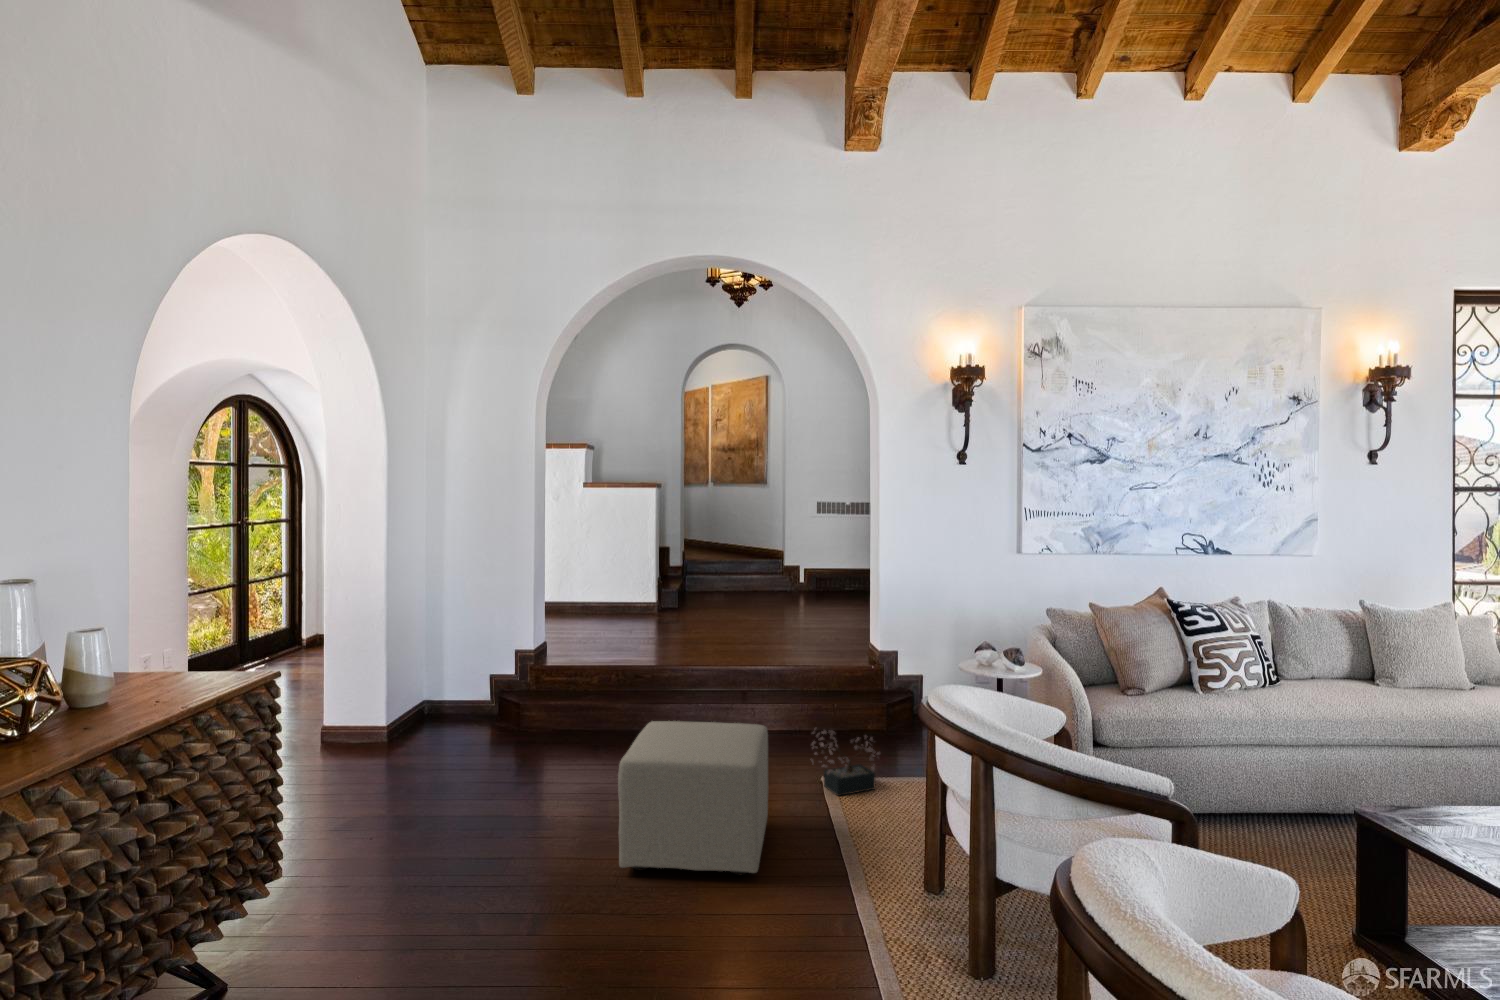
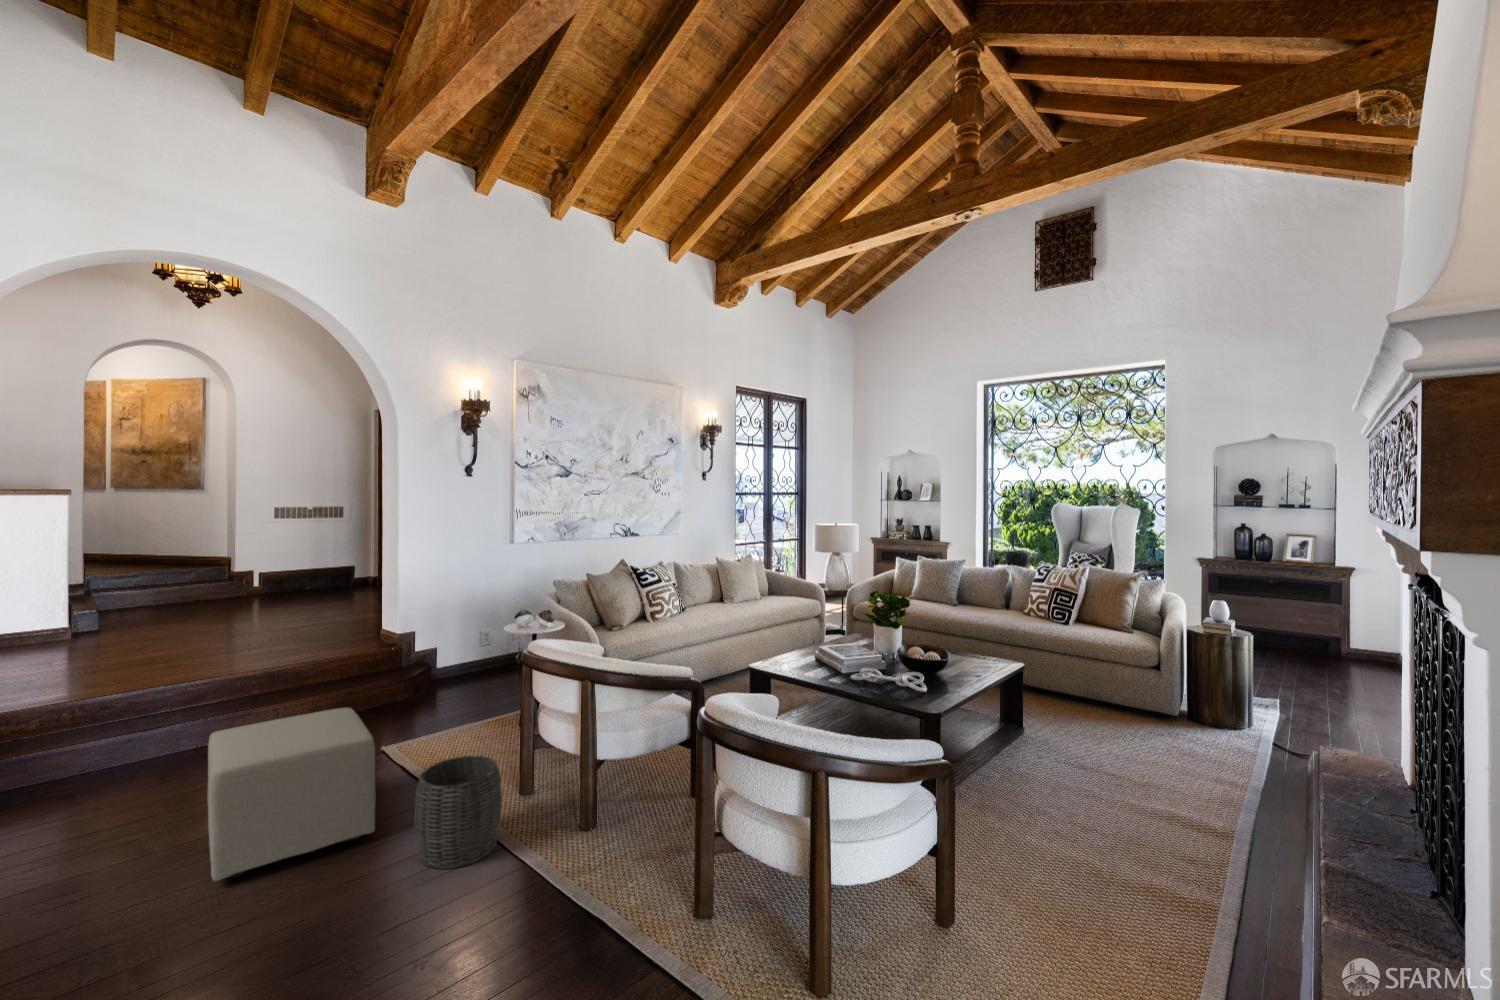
decorative plant: present [811,730,880,796] -> none [372,700,435,755]
woven basket: none [776,815,876,956] -> present [414,756,502,869]

